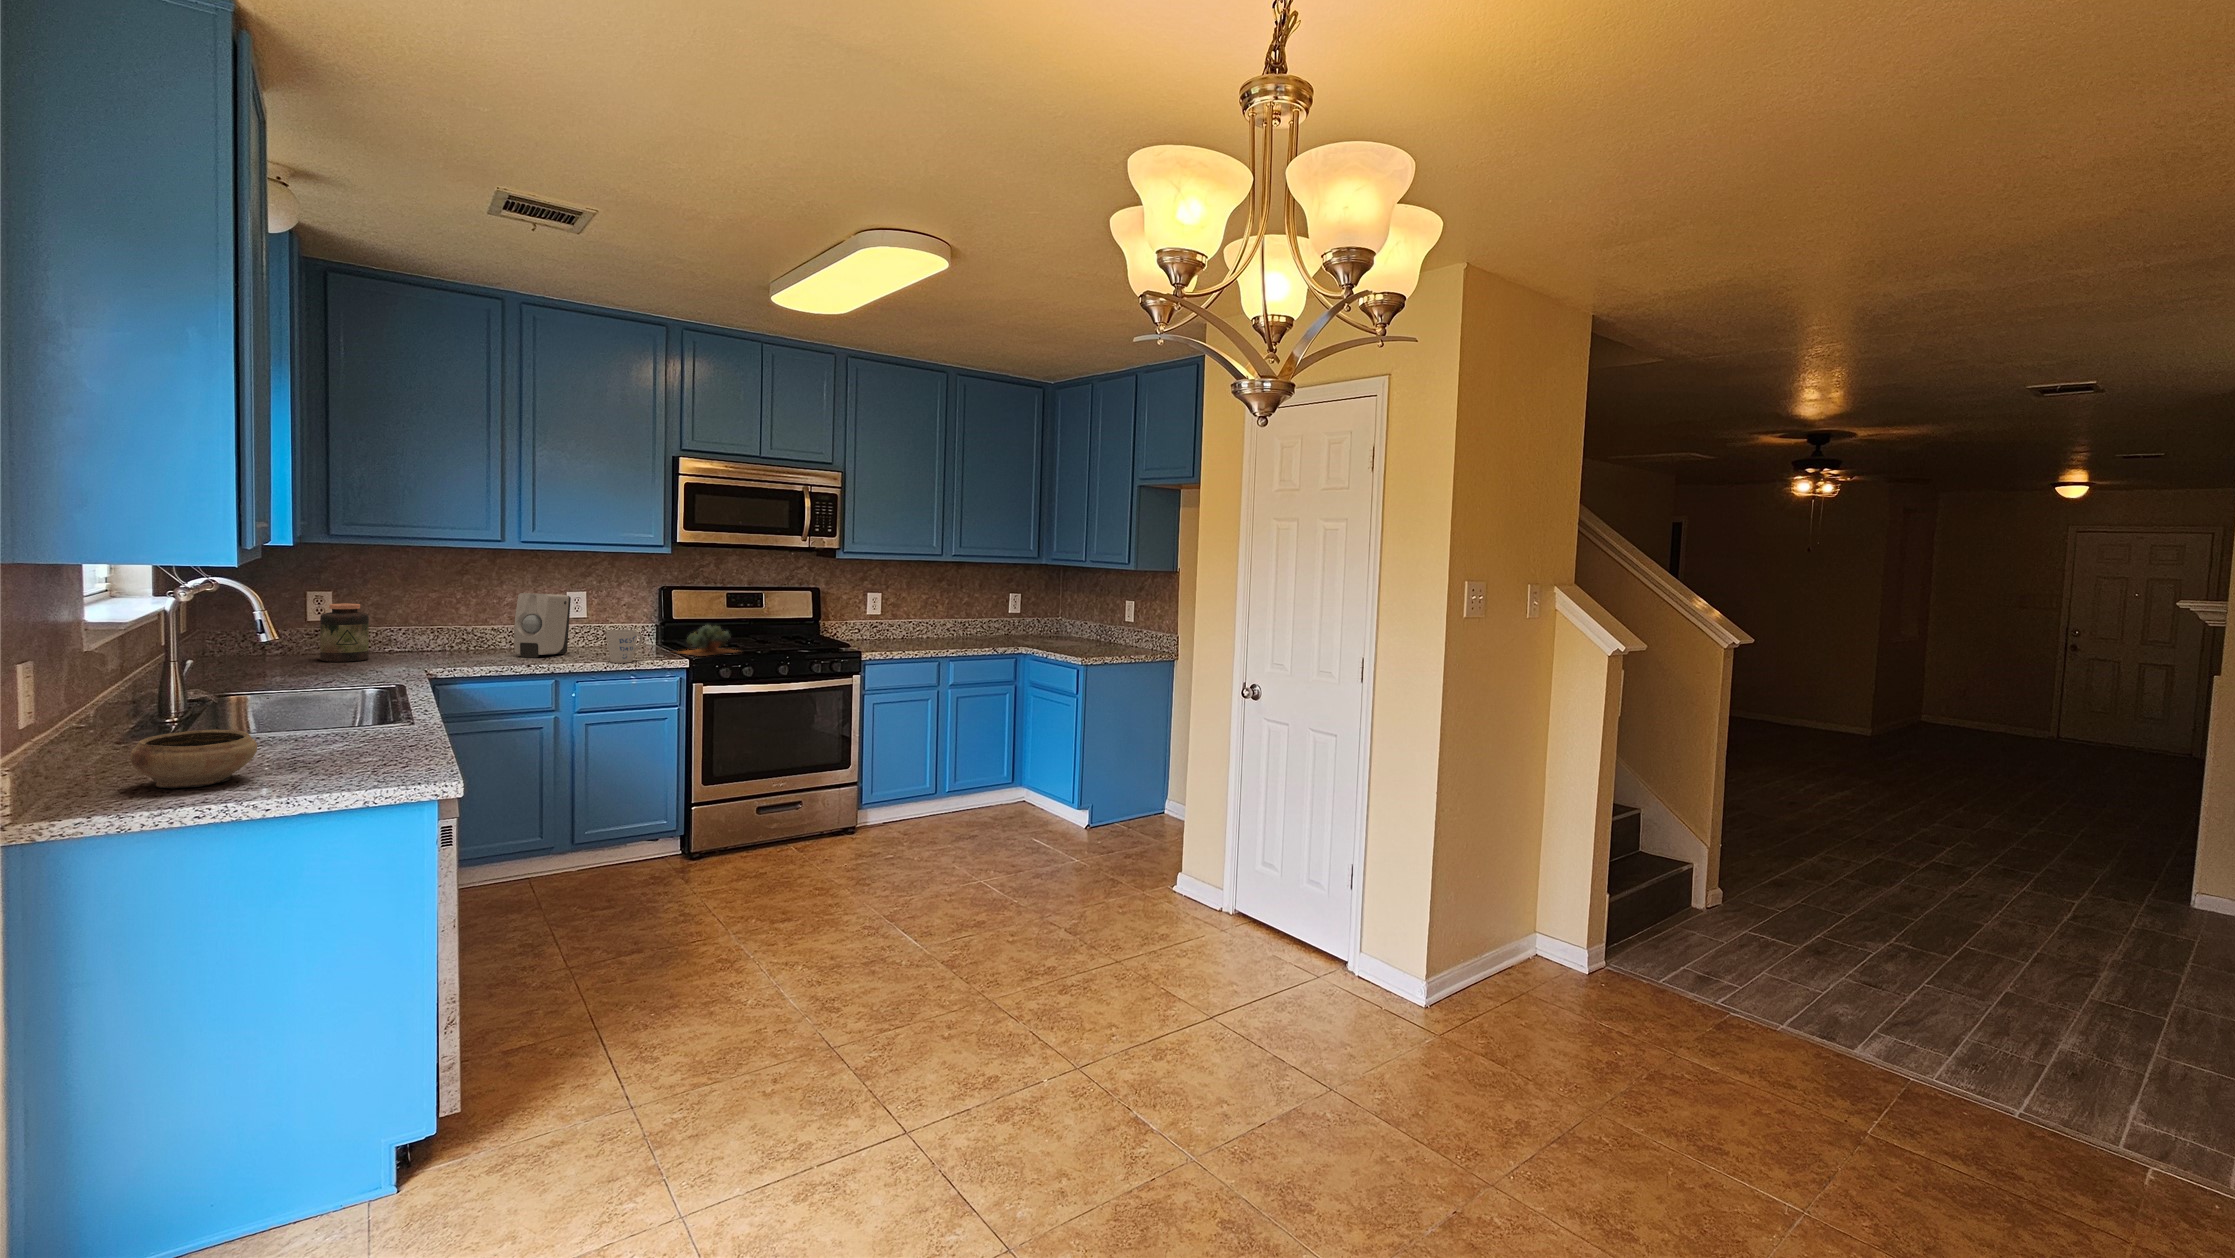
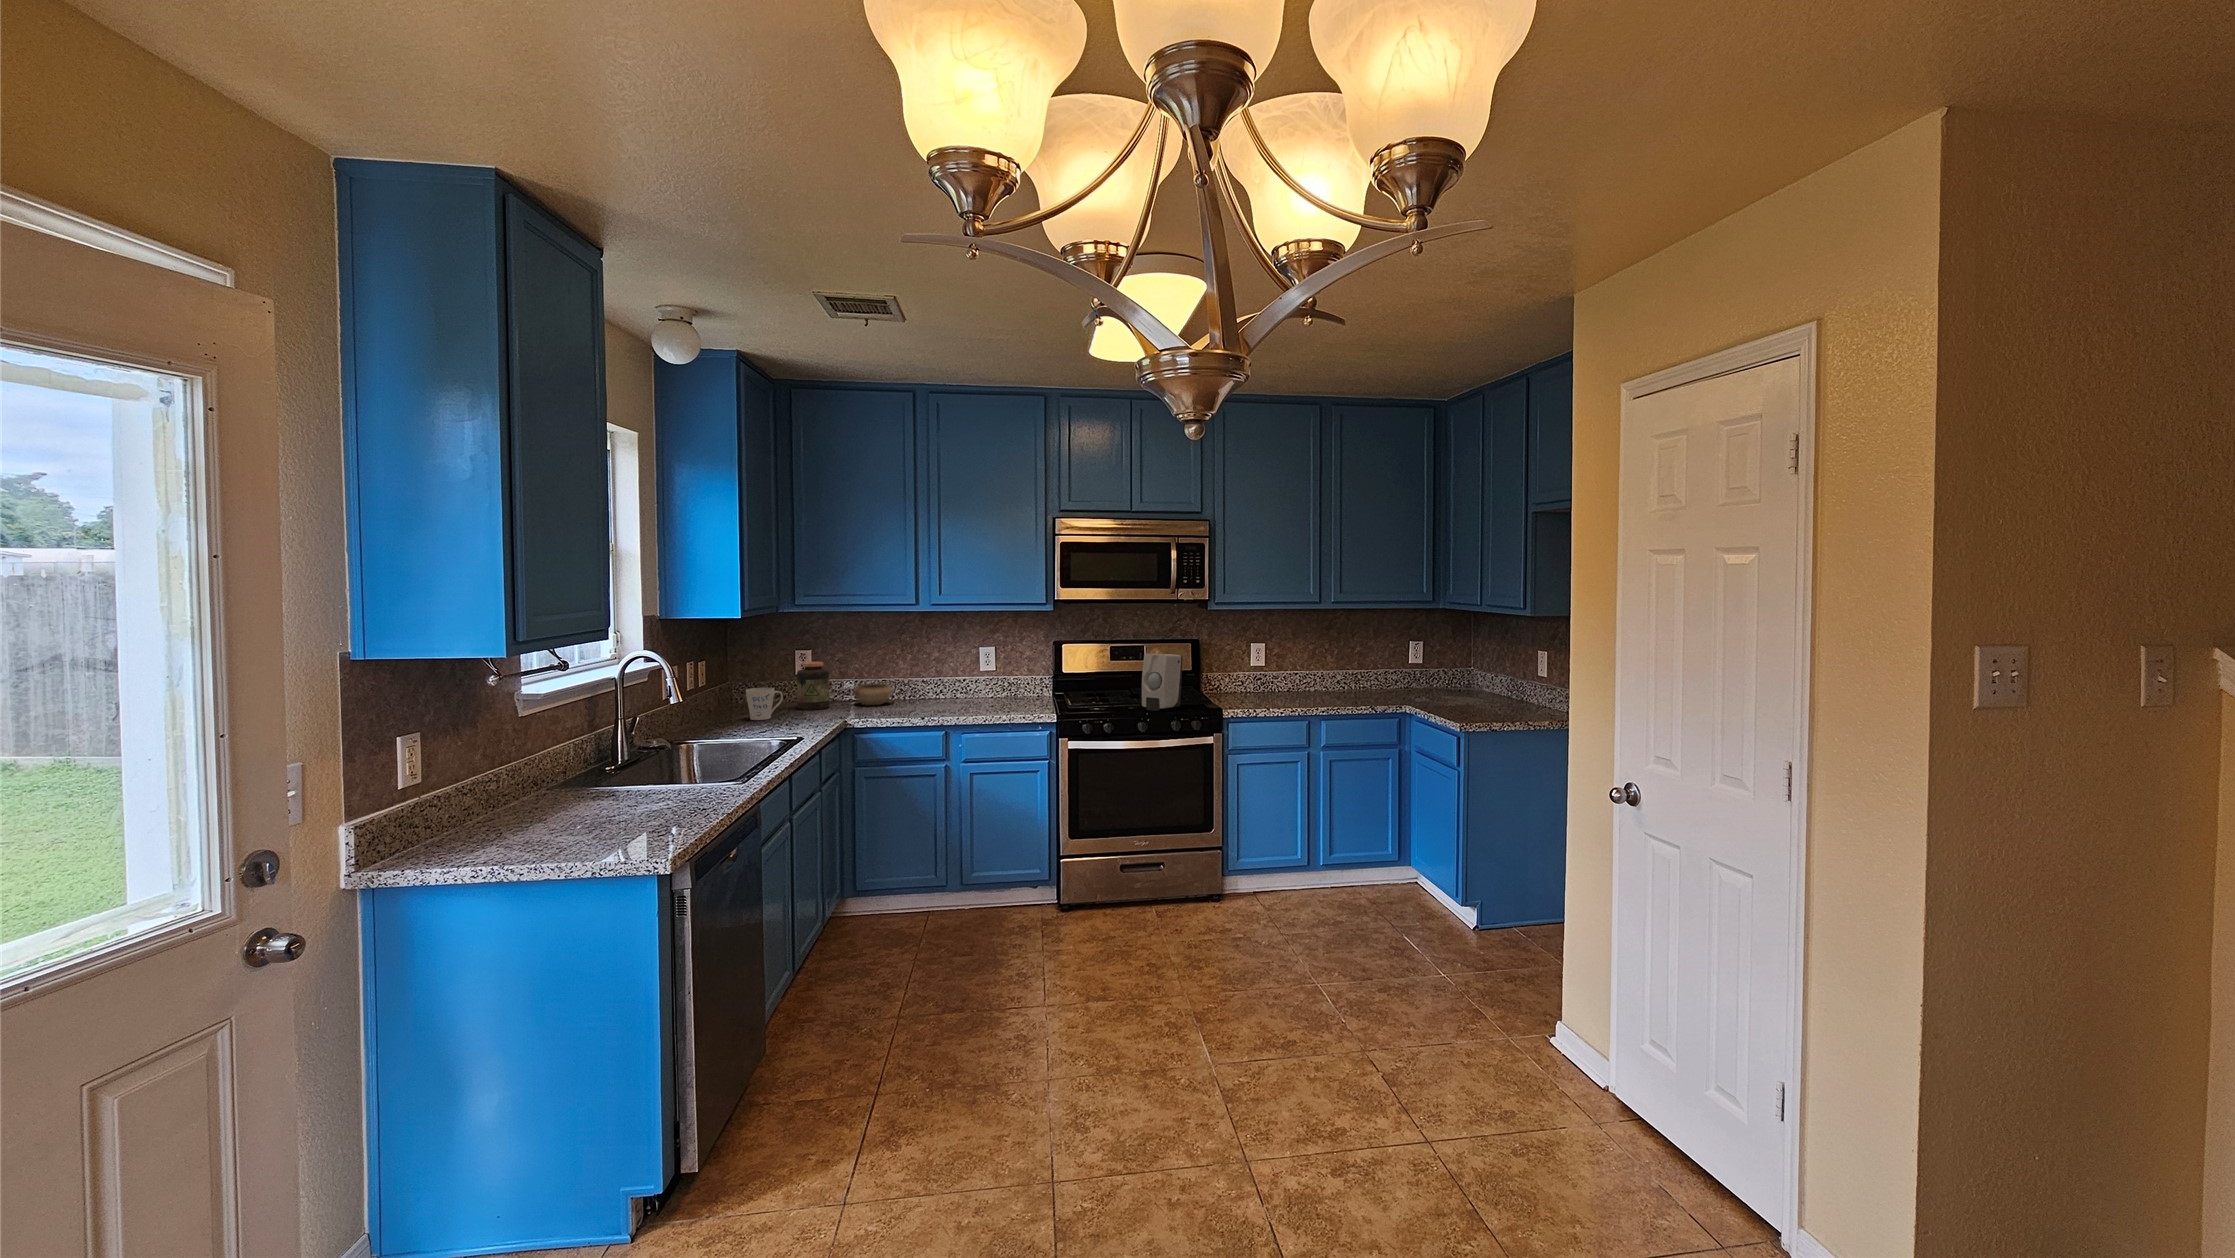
soap dispenser: present [514,593,571,658] -> present [1142,654,1183,711]
succulent plant: present [675,625,736,656] -> none [1054,679,1117,710]
mug: present [606,630,643,663] -> present [746,688,783,720]
ceramic bowl: present [130,730,257,788] -> present [854,683,893,705]

